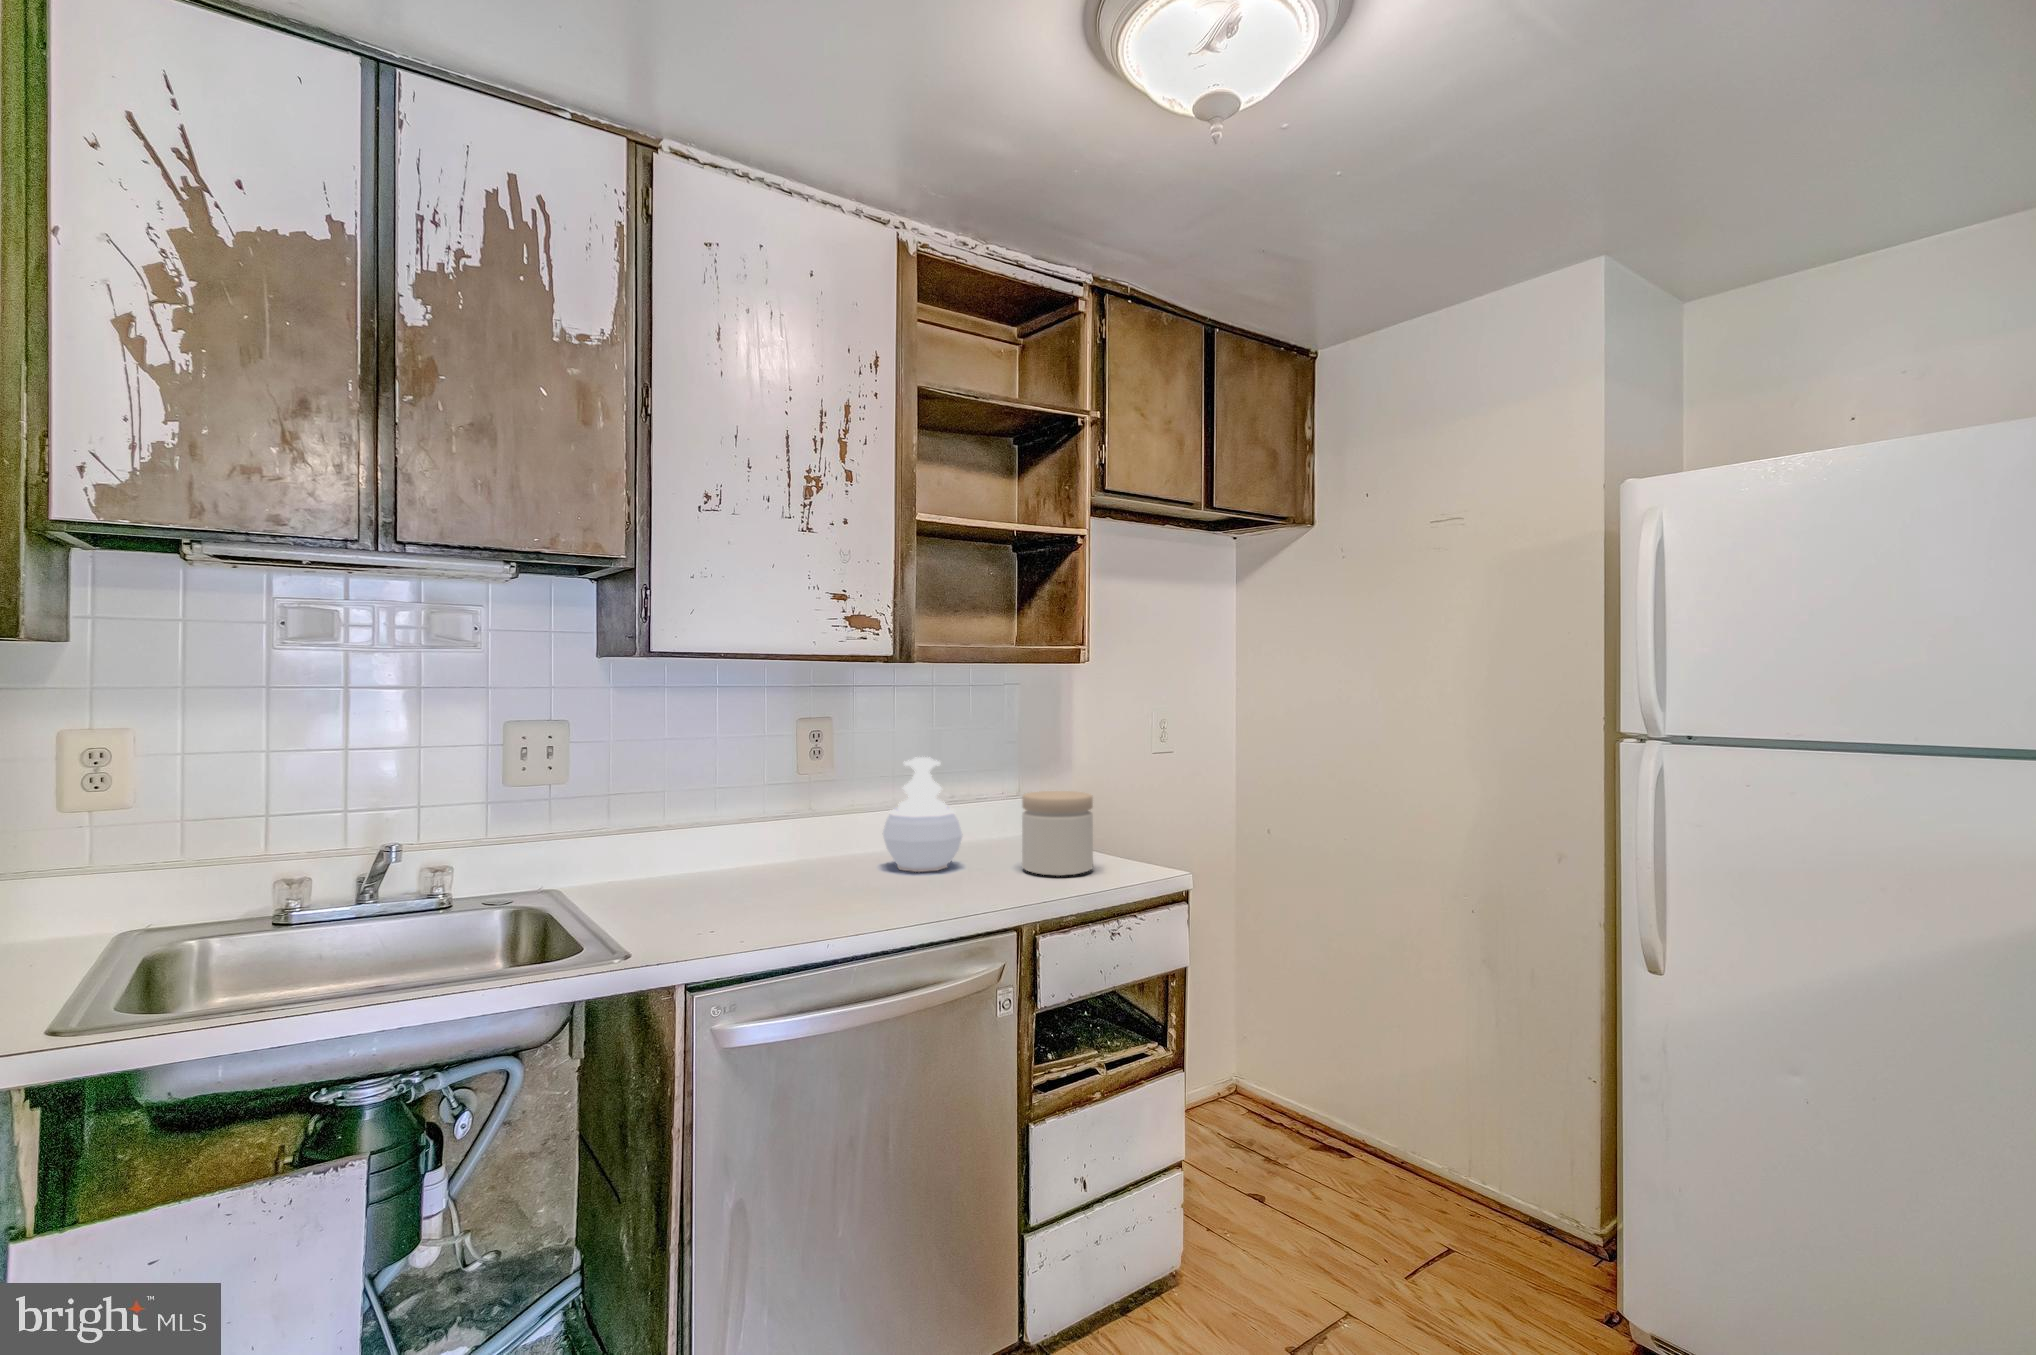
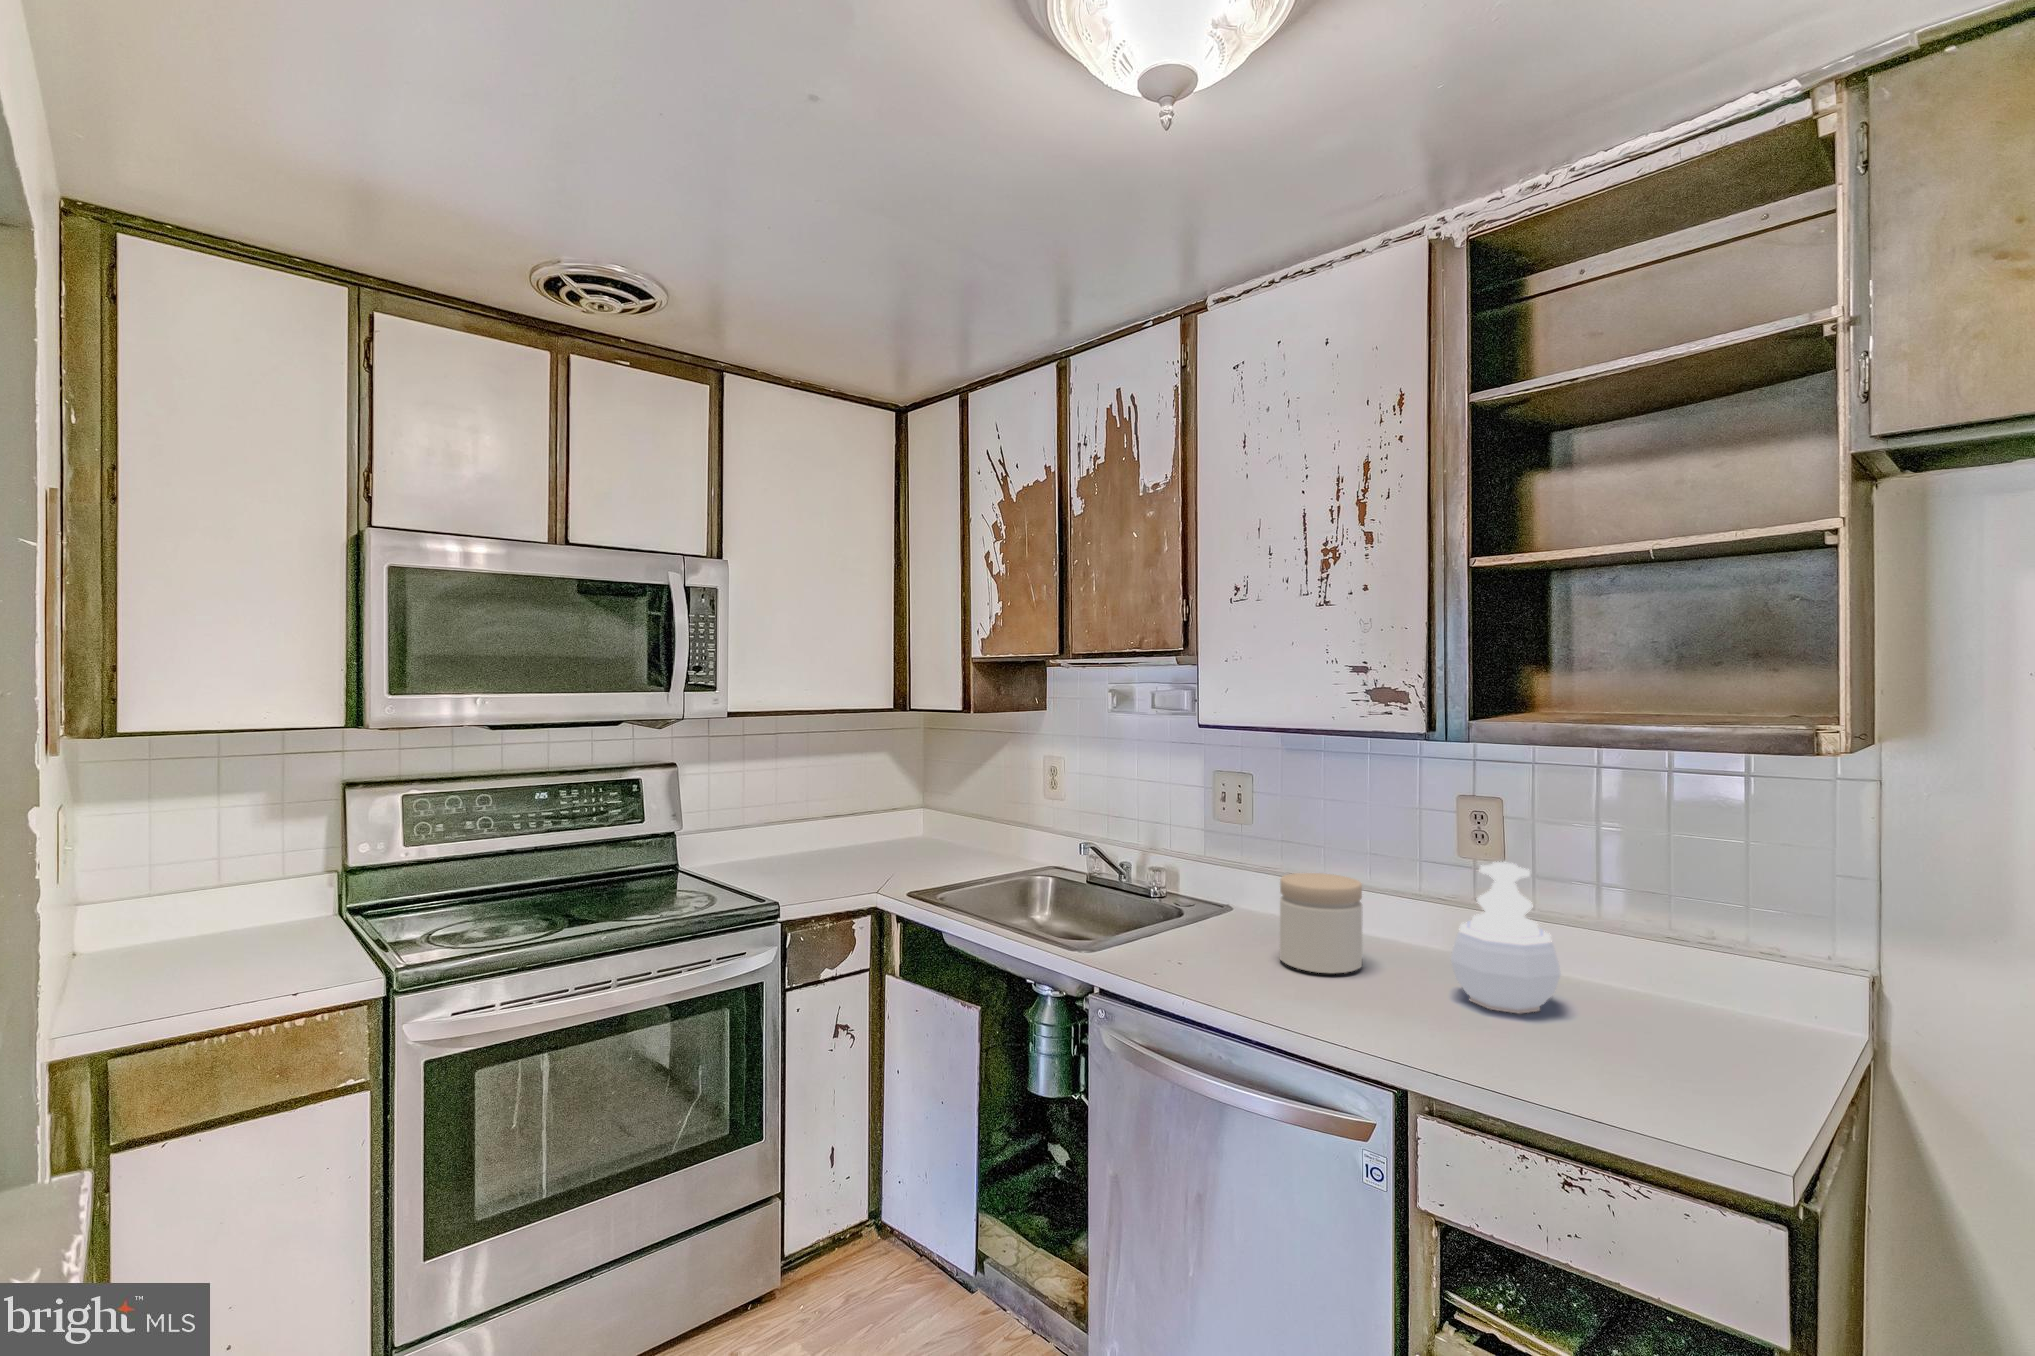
jar: present [1022,791,1093,876] -> present [1280,873,1363,973]

